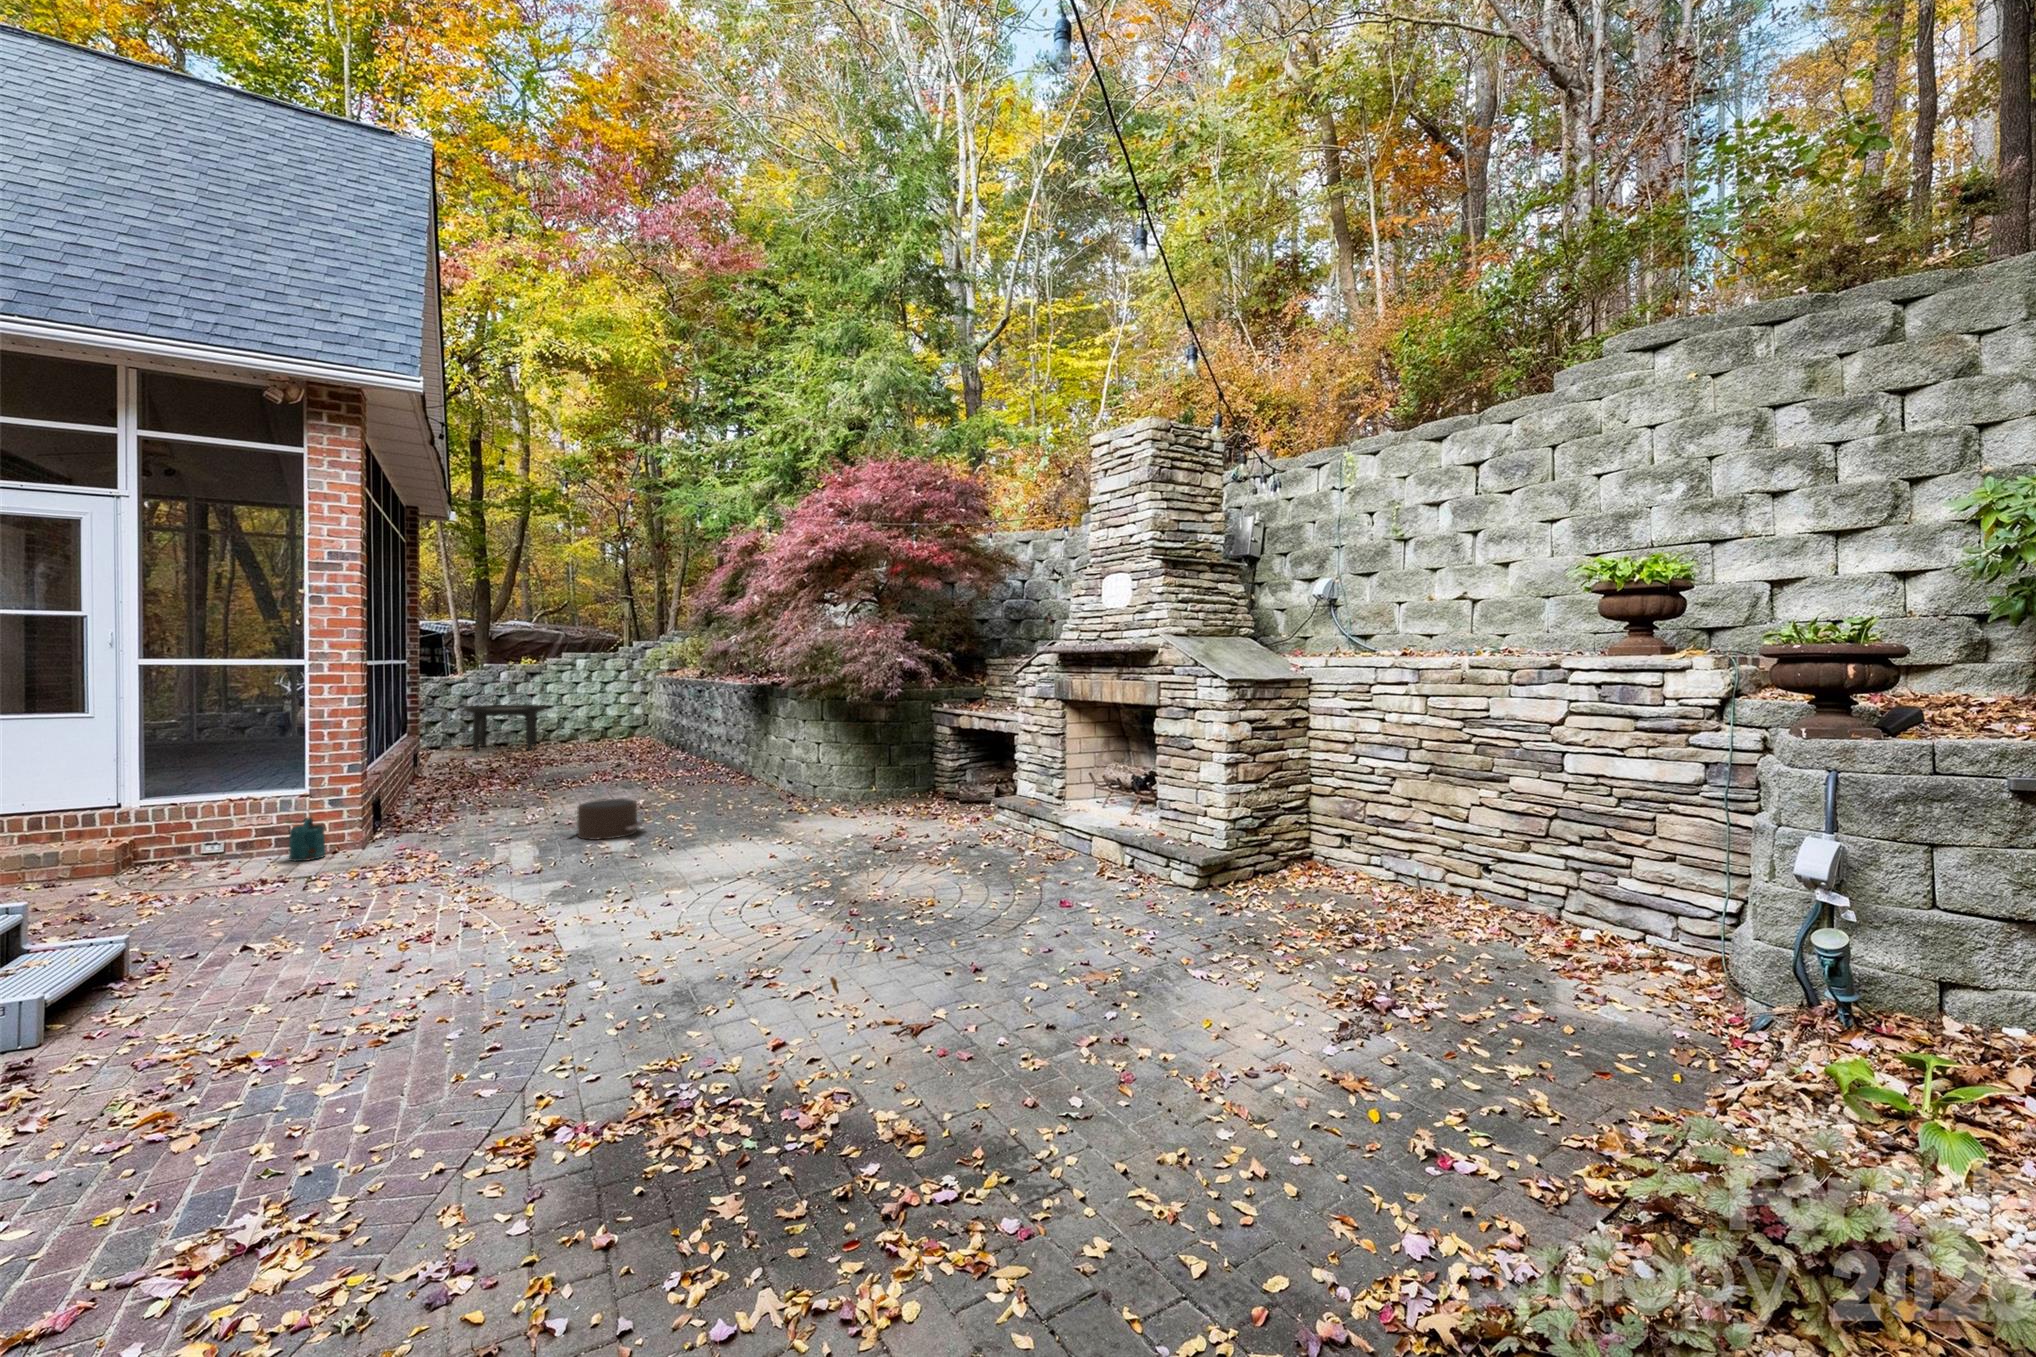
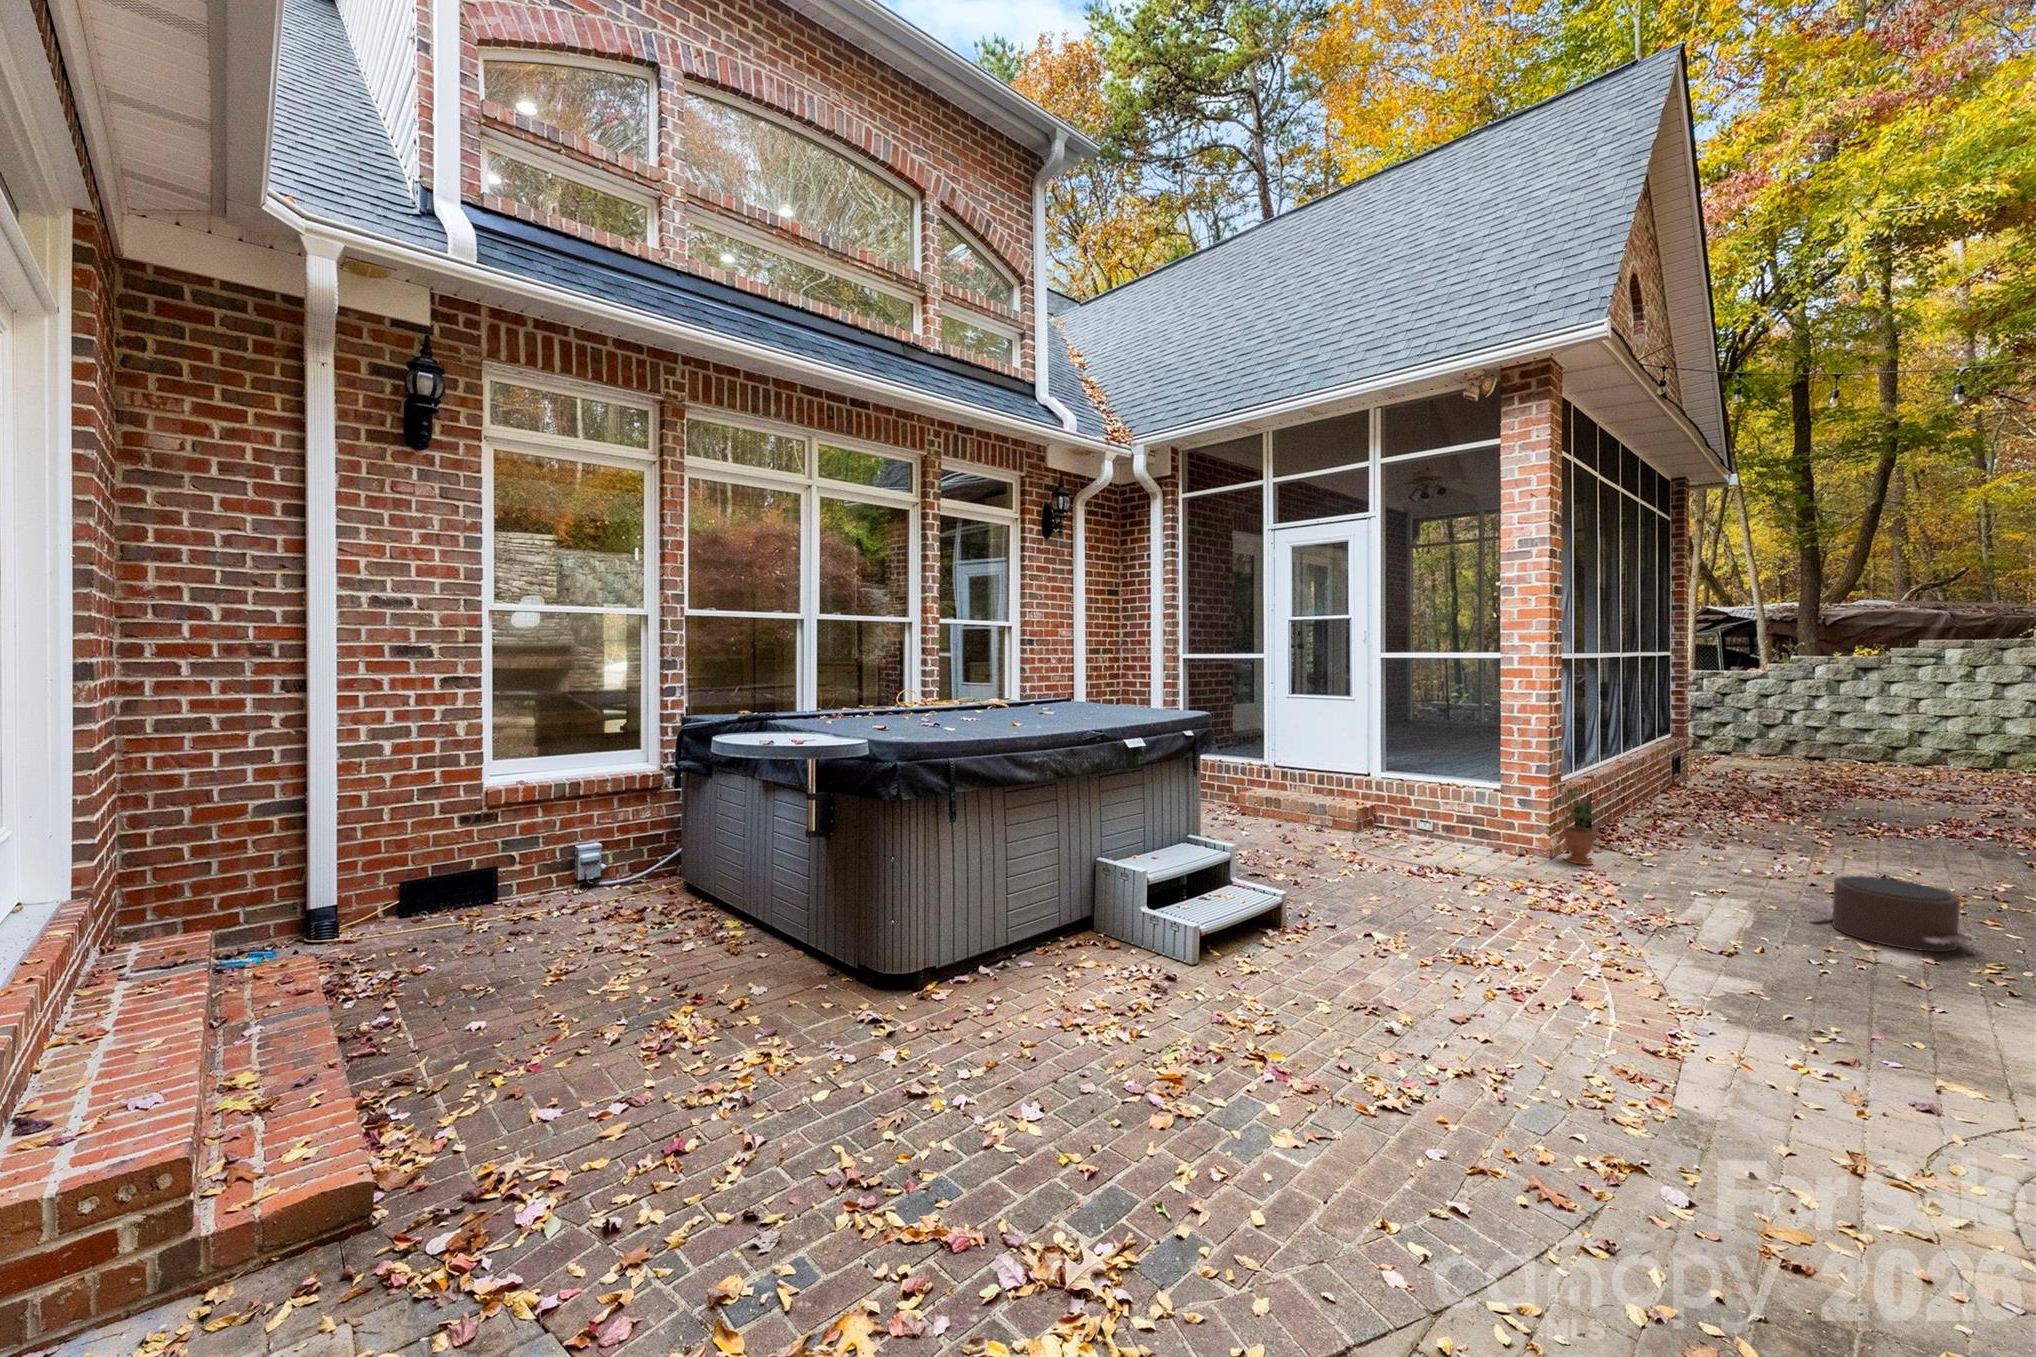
round table: present [463,705,547,752] -> none [1754,706,1889,773]
potted plant: none [370,771,410,845] -> present [1560,782,1597,865]
watering can: present [289,818,326,861] -> none [1469,815,1506,859]

